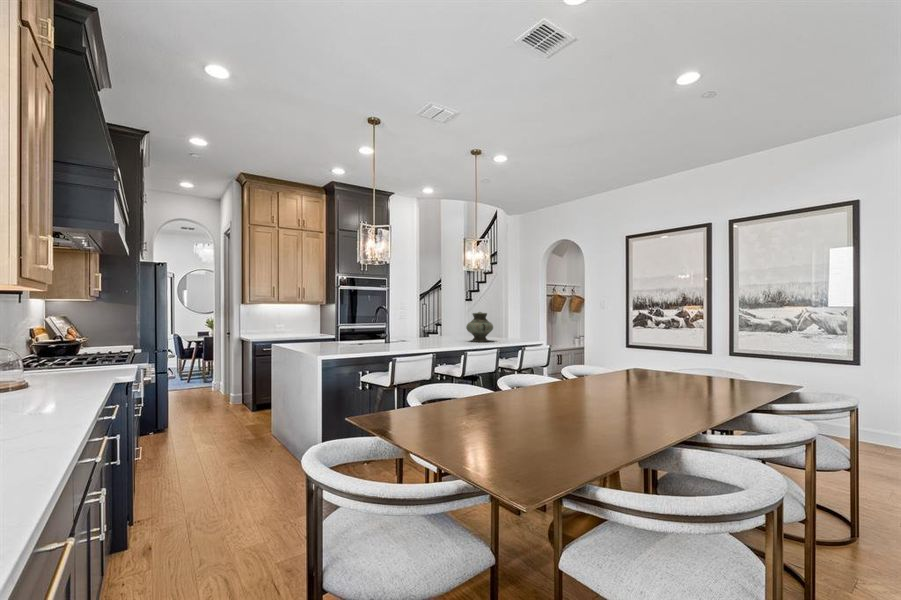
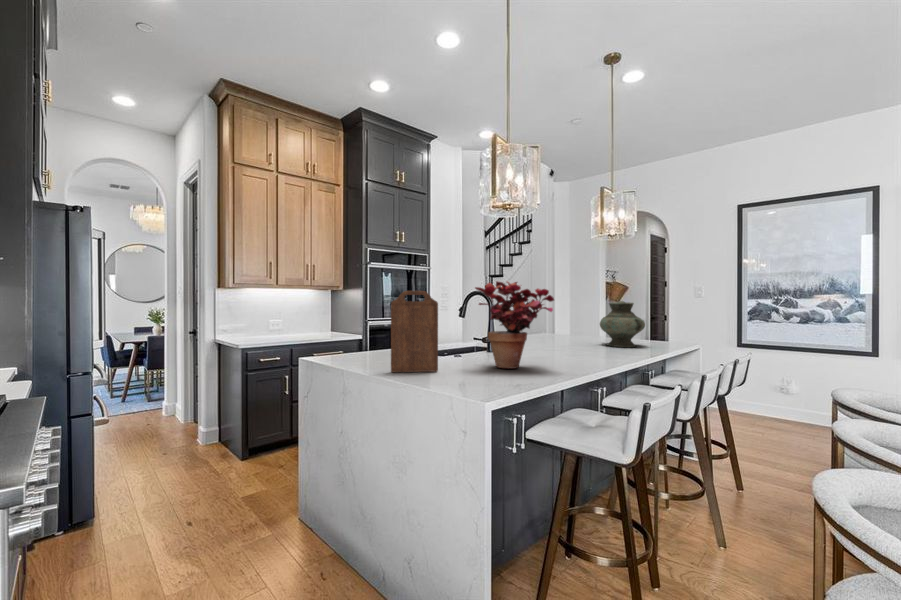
potted plant: none [348,302,391,349] -> present [475,281,554,368]
cutting board: none [303,307,328,349] -> present [391,291,438,372]

